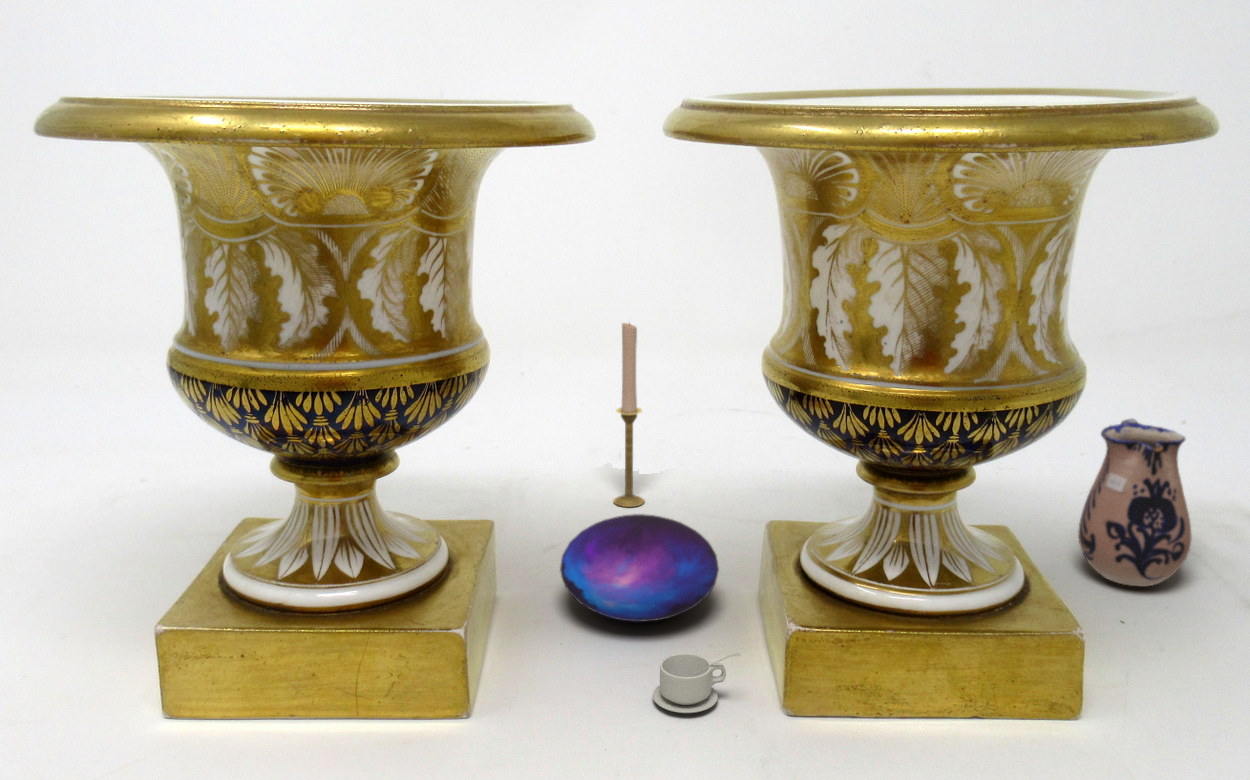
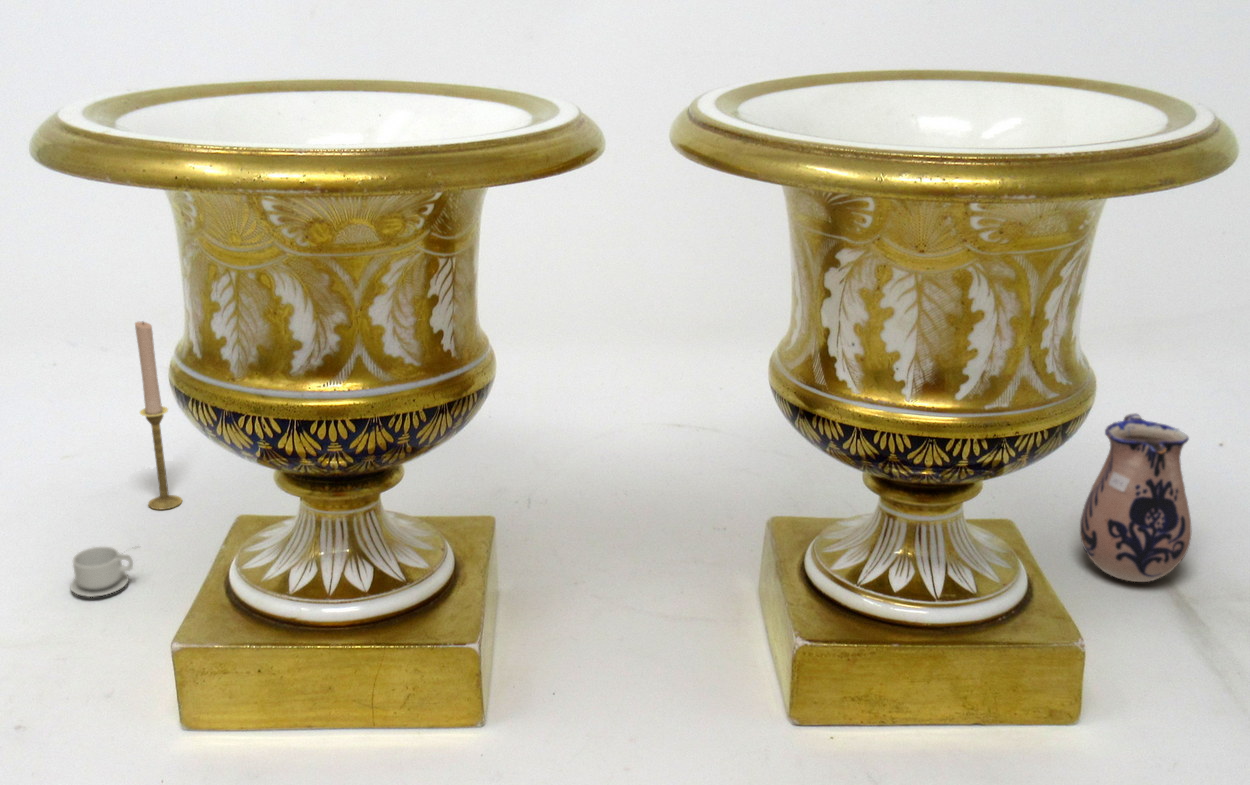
candlestick: present [613,323,644,507] -> present [135,321,182,509]
decorative orb: present [560,514,719,622] -> none [567,515,724,626]
teacup: present [653,653,741,713] -> present [70,547,133,597]

